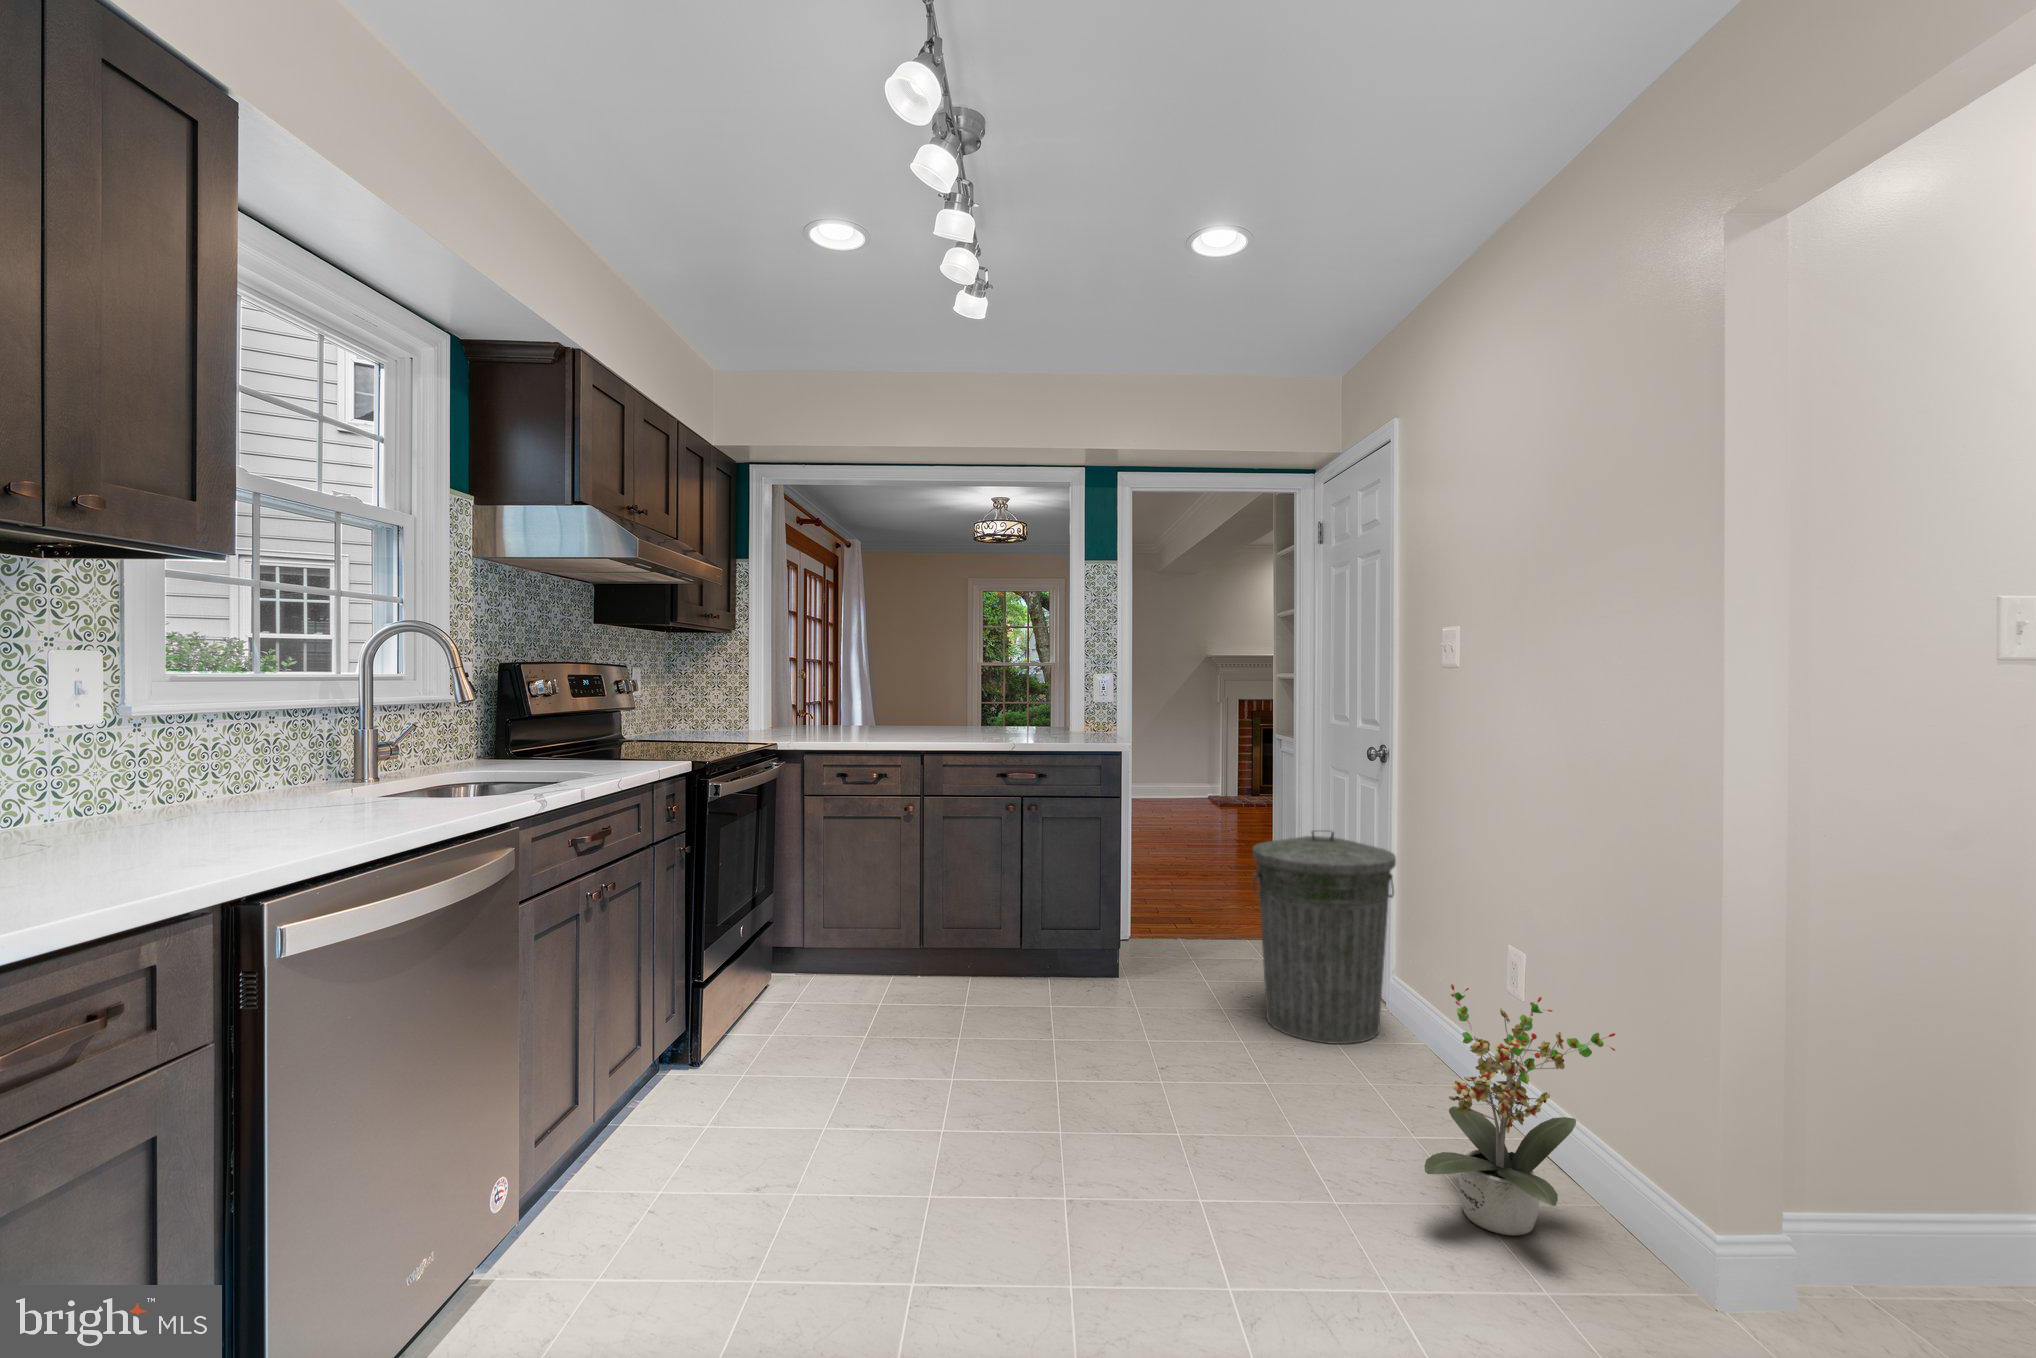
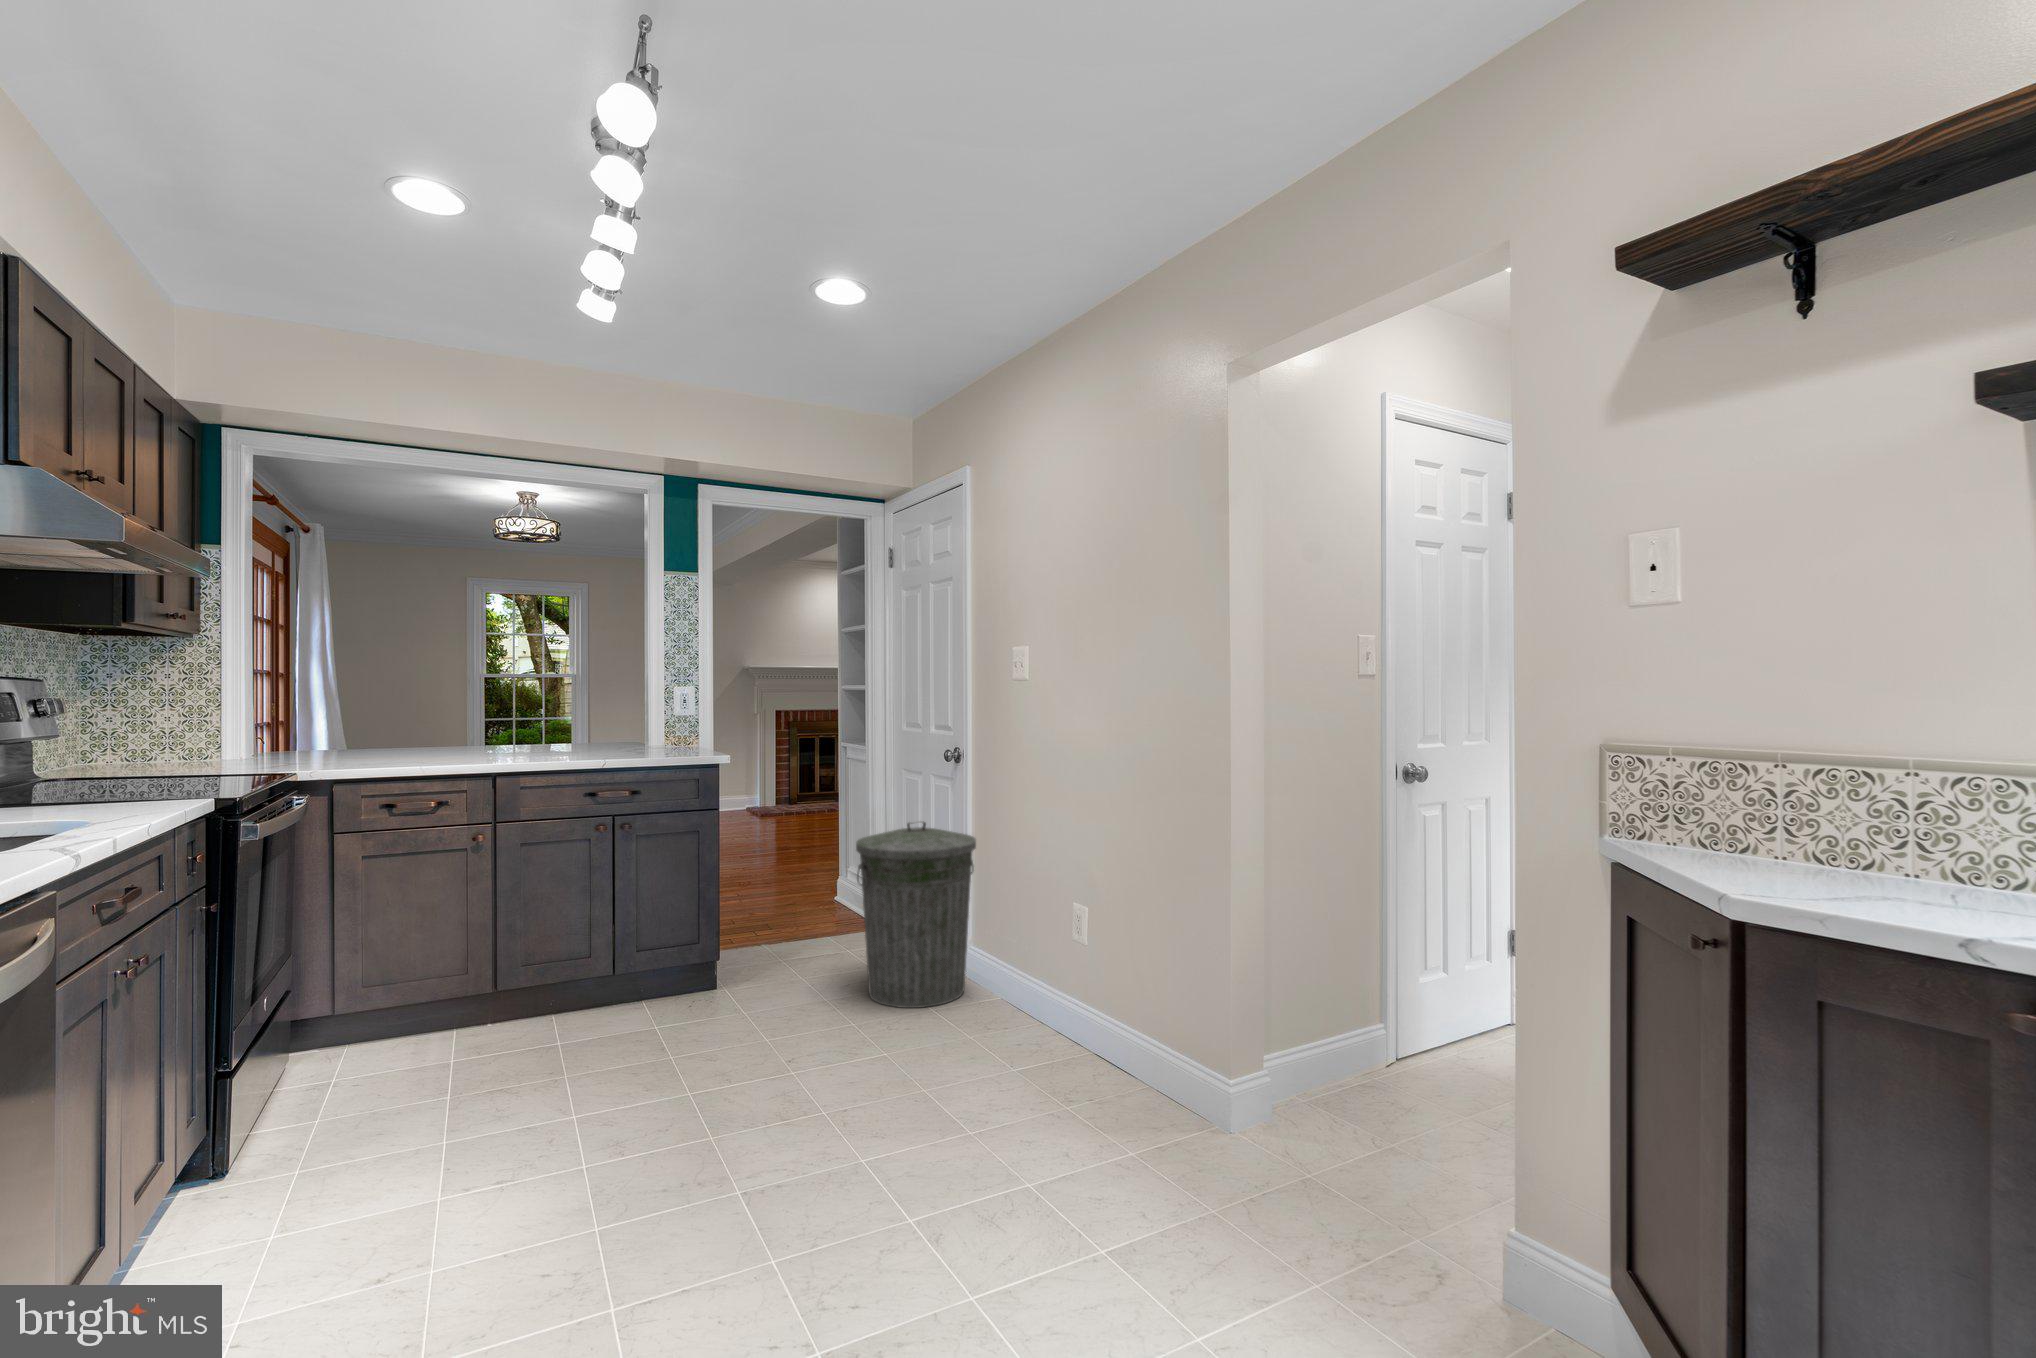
potted plant: present [1424,984,1615,1236] -> none [1044,930,1164,1115]

